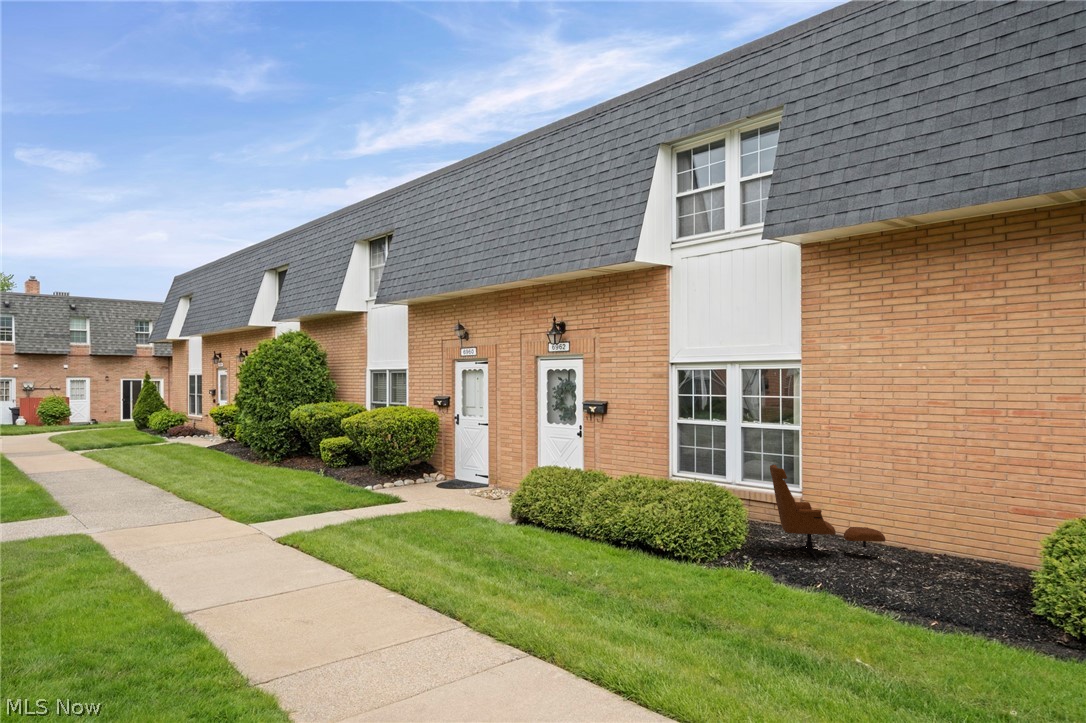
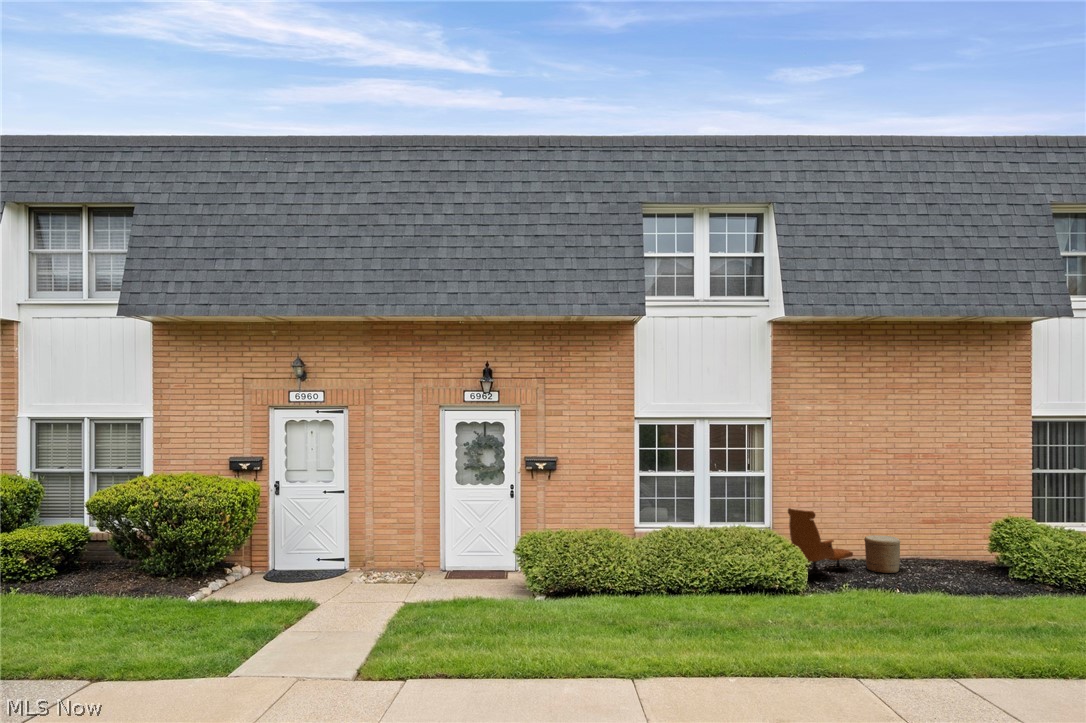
woven basket: none [898,518,951,572] -> present [864,535,900,573]

